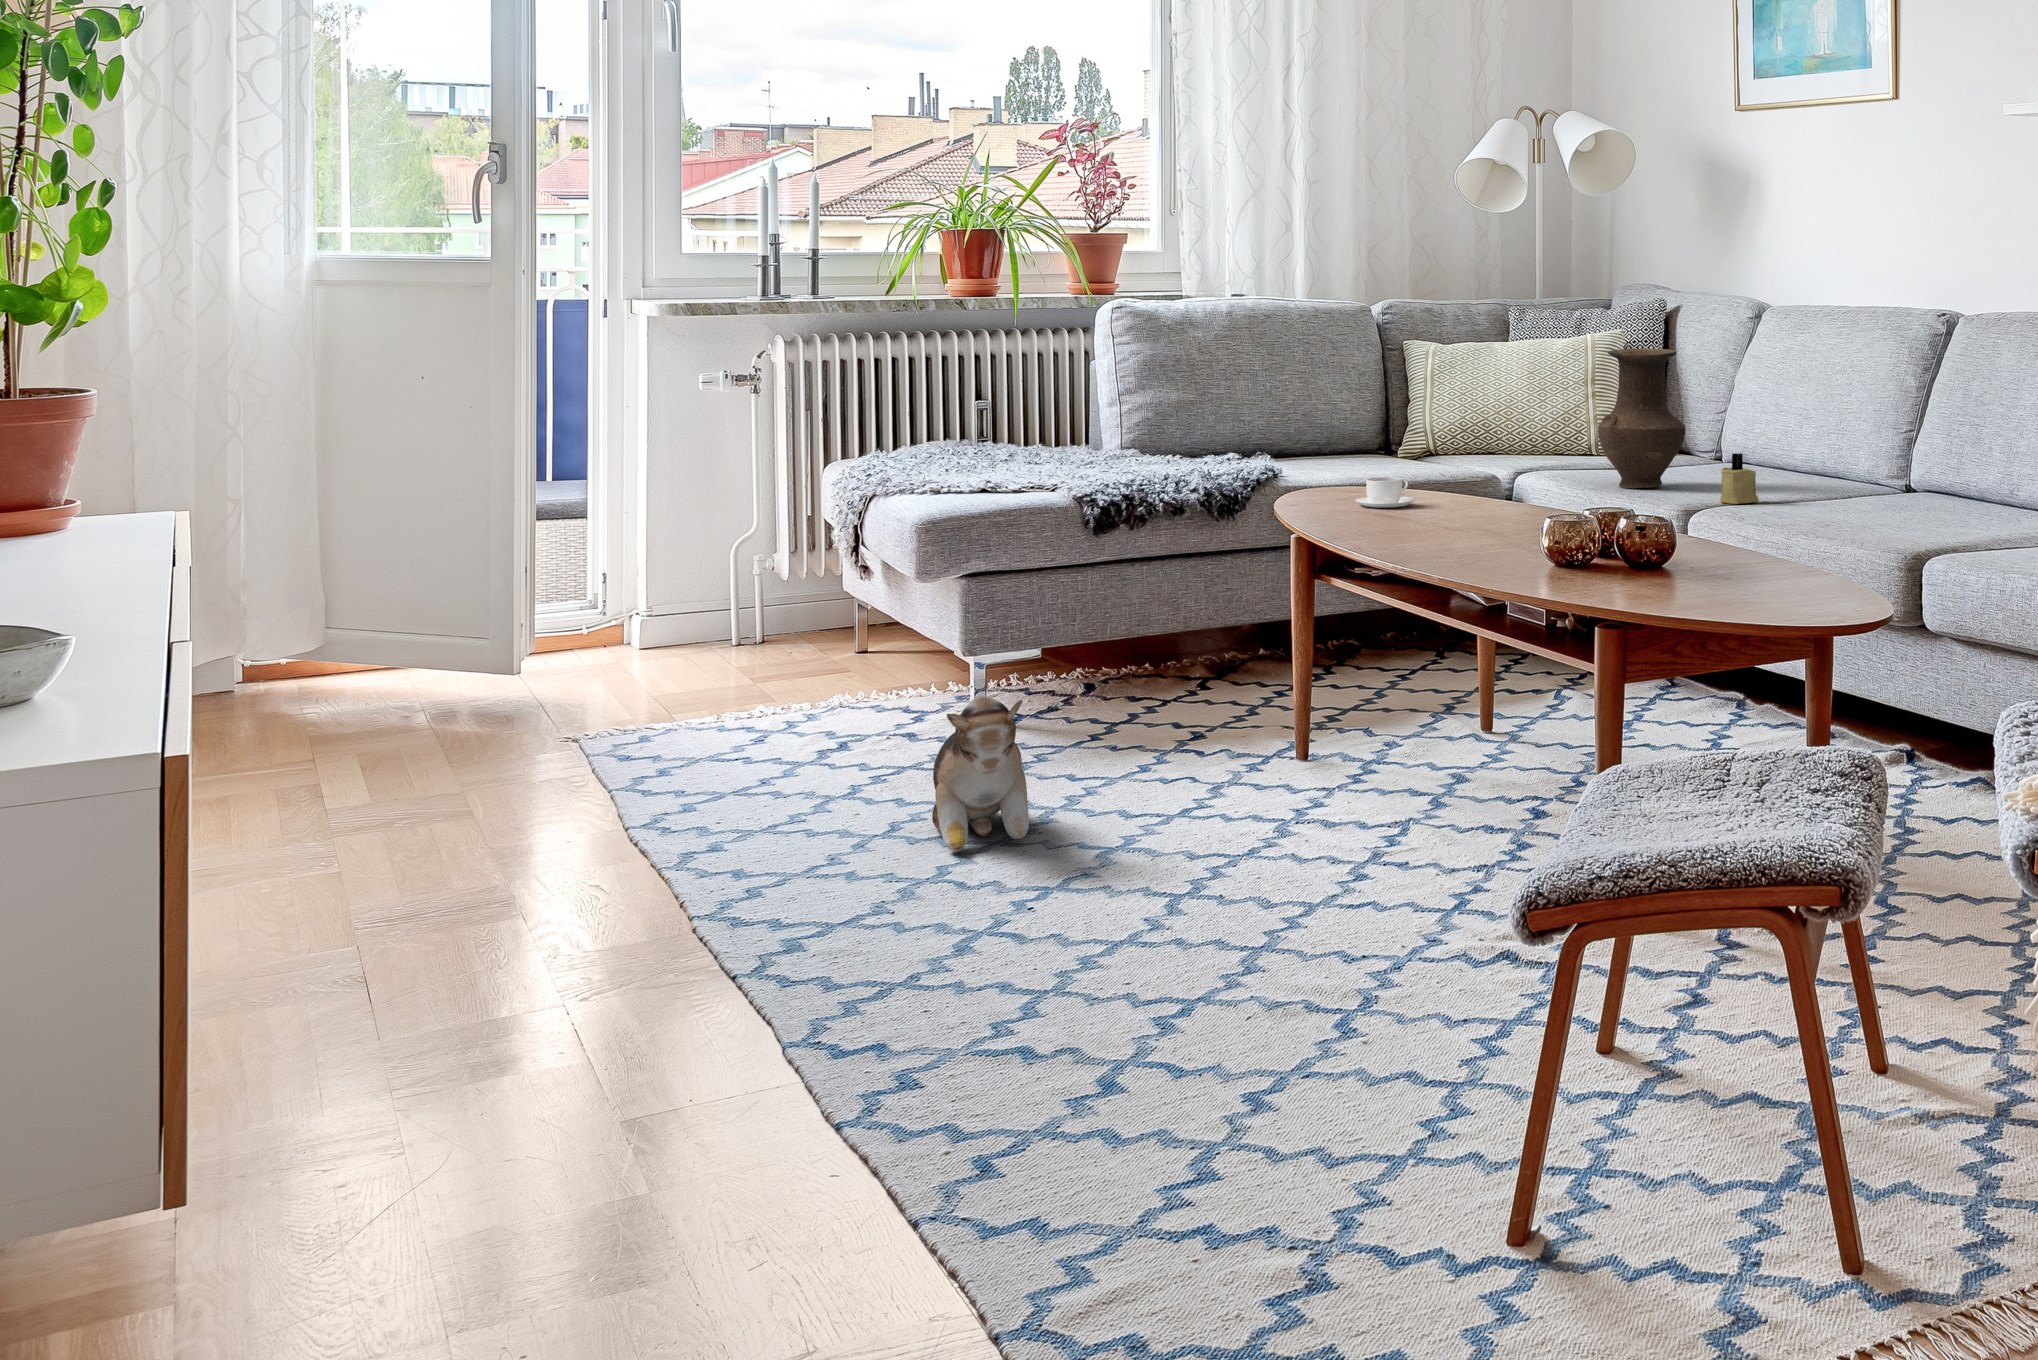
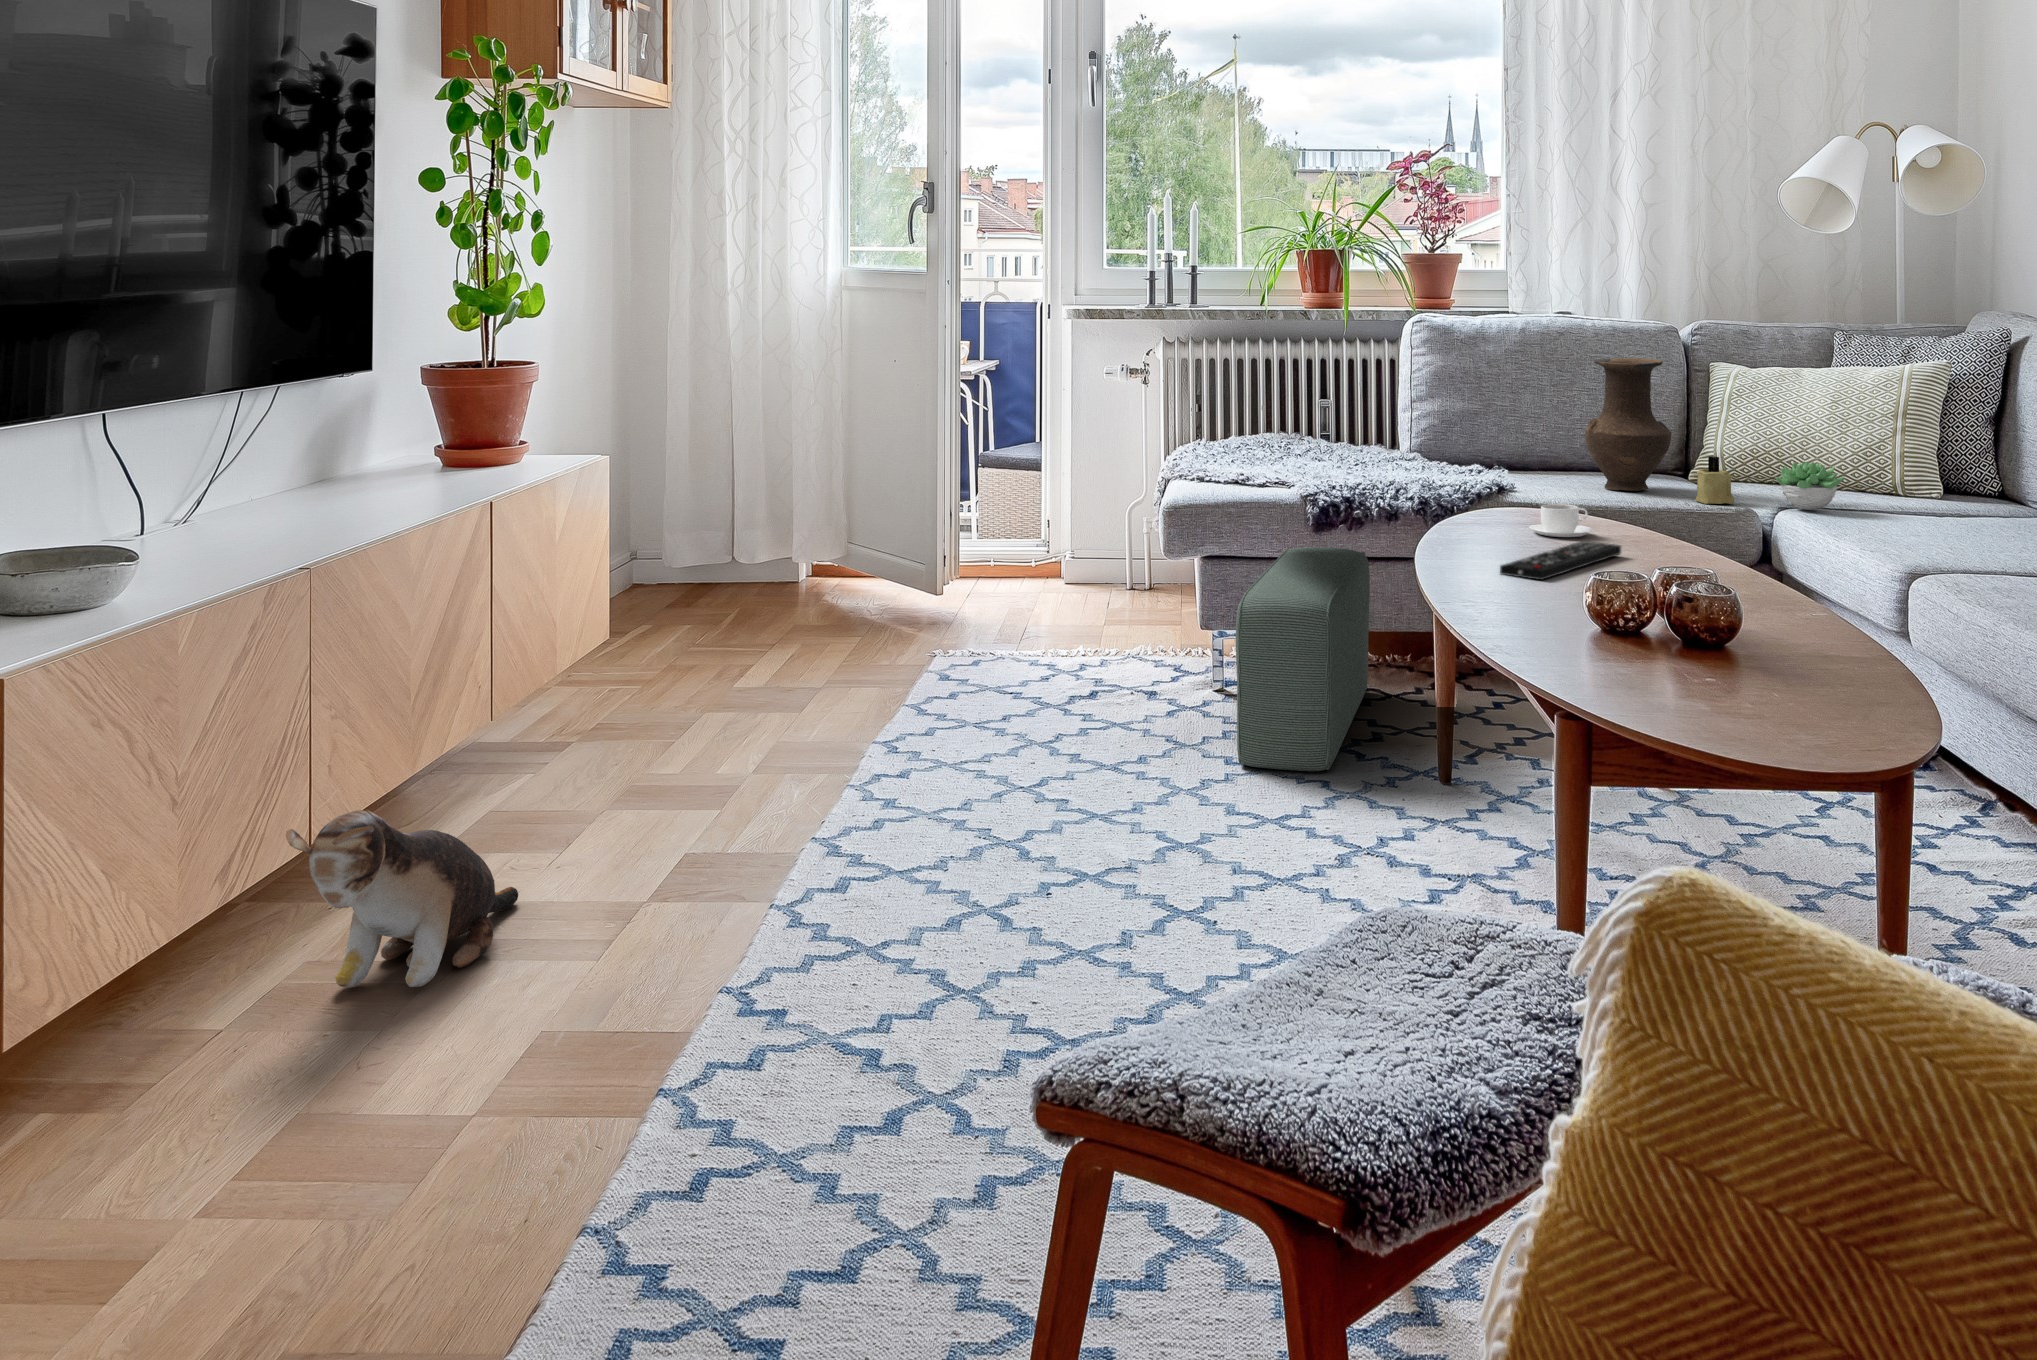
vase: present [1598,349,1686,488] -> present [1585,358,1671,491]
succulent plant: none [1515,427,1572,472] -> present [1774,462,1844,510]
candle: present [1720,453,1759,504] -> present [1696,457,1735,504]
remote control: none [1397,506,1466,539] -> present [1500,541,1621,580]
pouf: none [1050,550,1189,776] -> present [1236,547,1370,771]
plush toy: present [932,697,1029,852] -> present [286,809,518,988]

